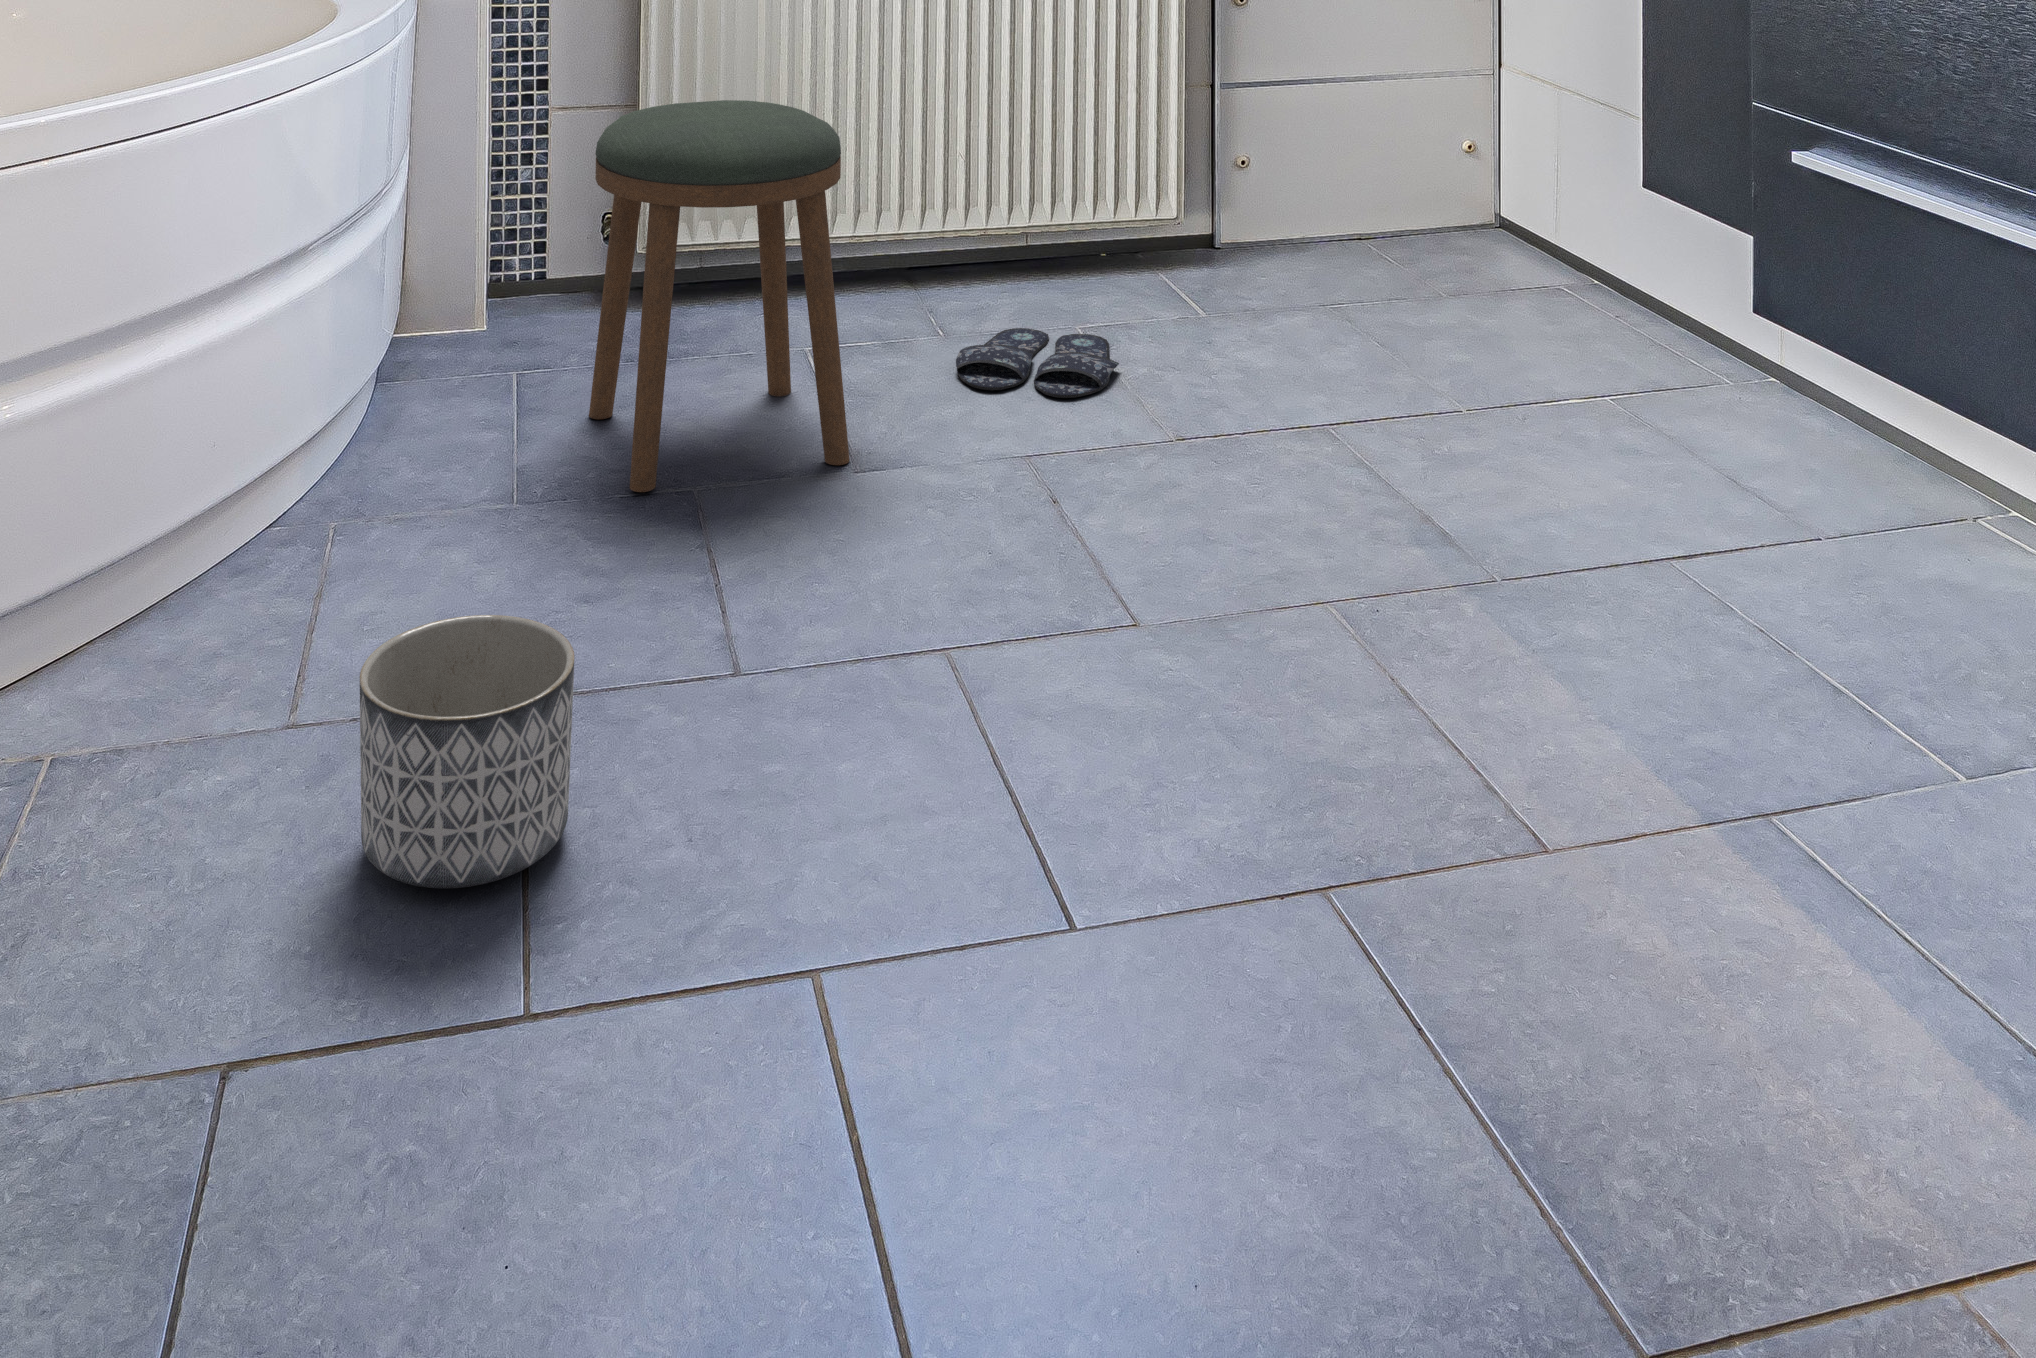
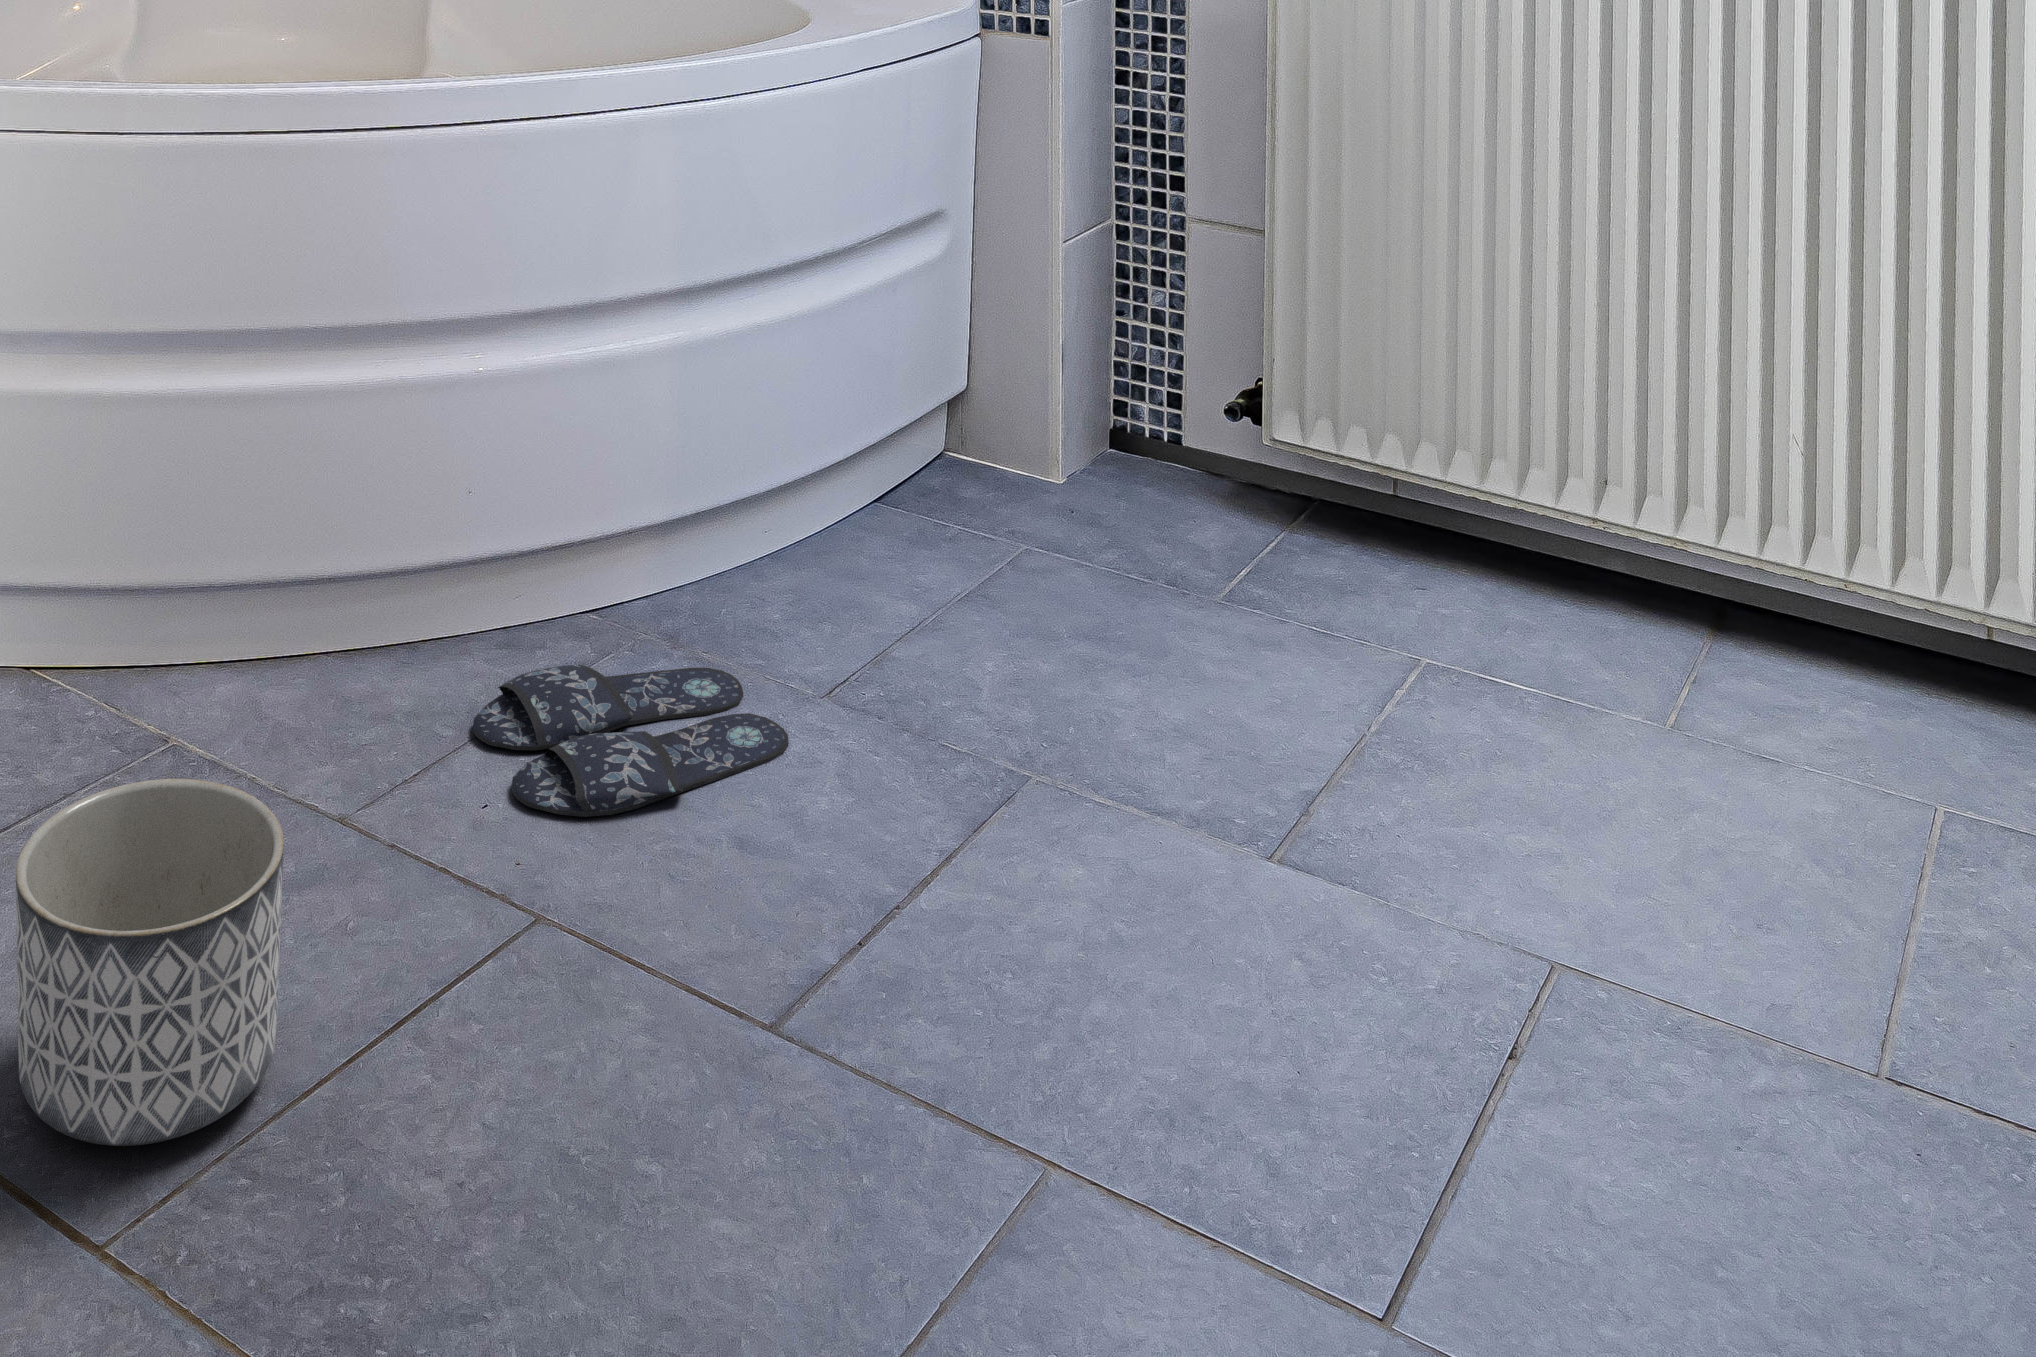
stool: present [589,100,850,492] -> none [905,233,1301,854]
slippers: present [956,328,1119,398] -> present [473,665,789,817]

